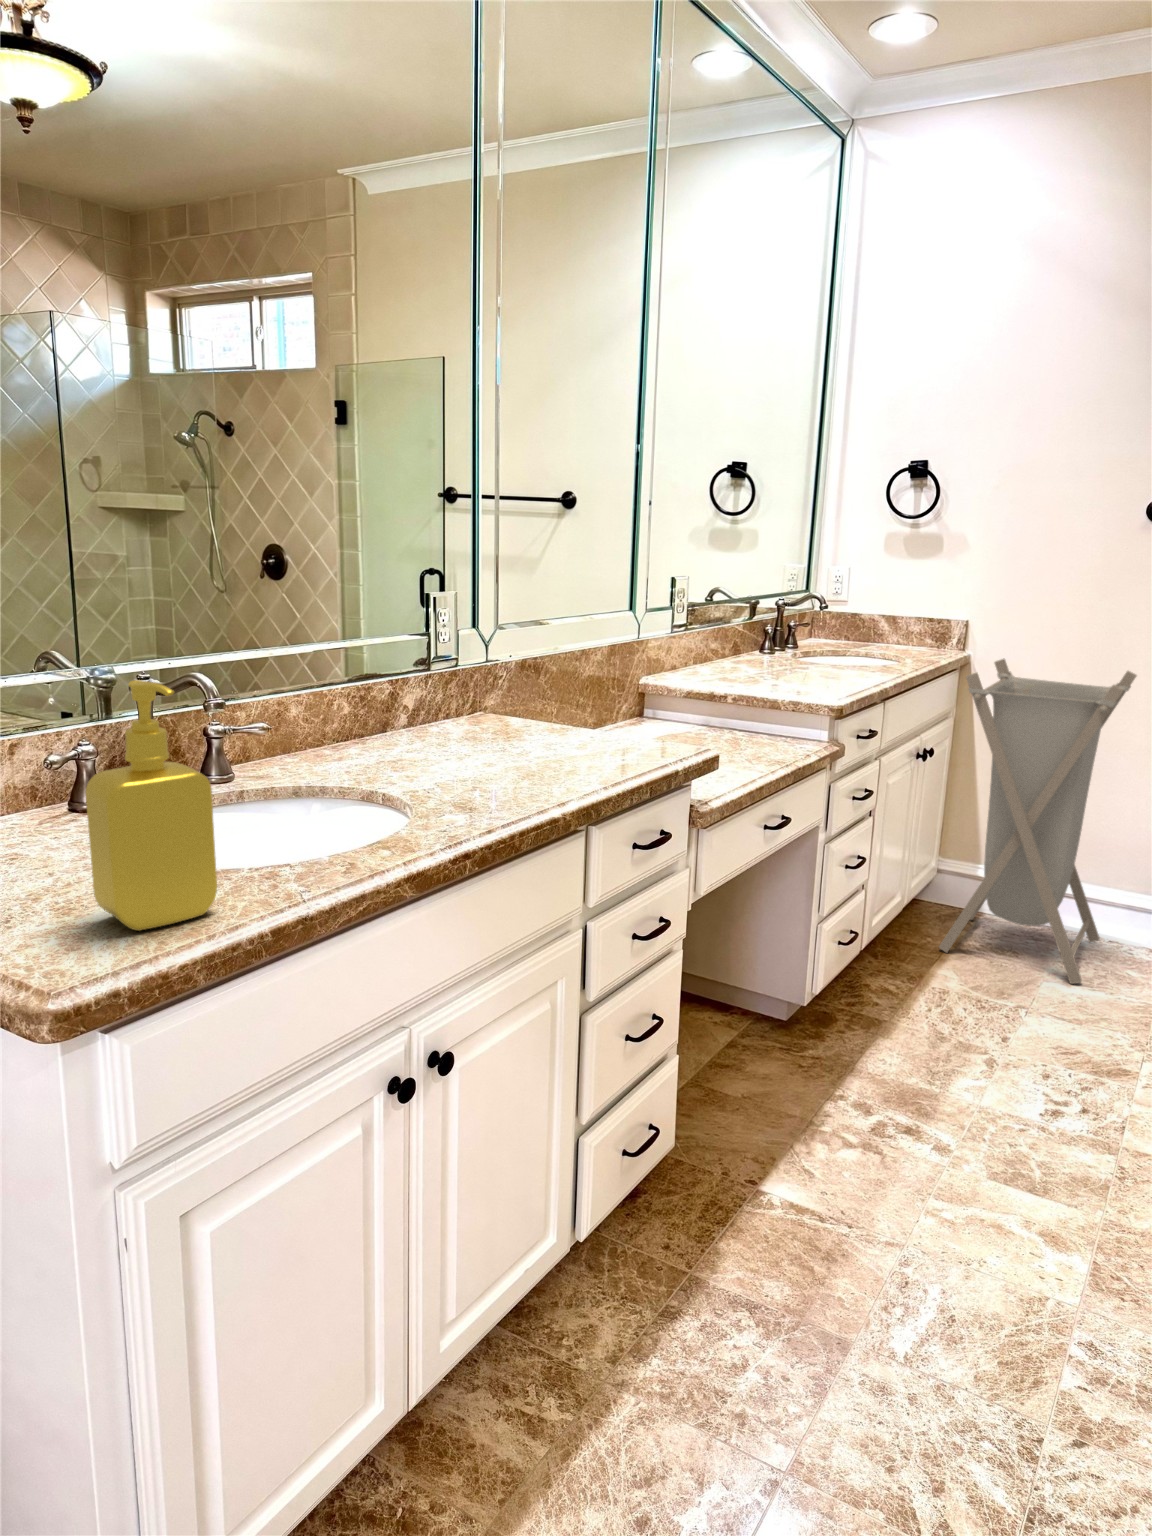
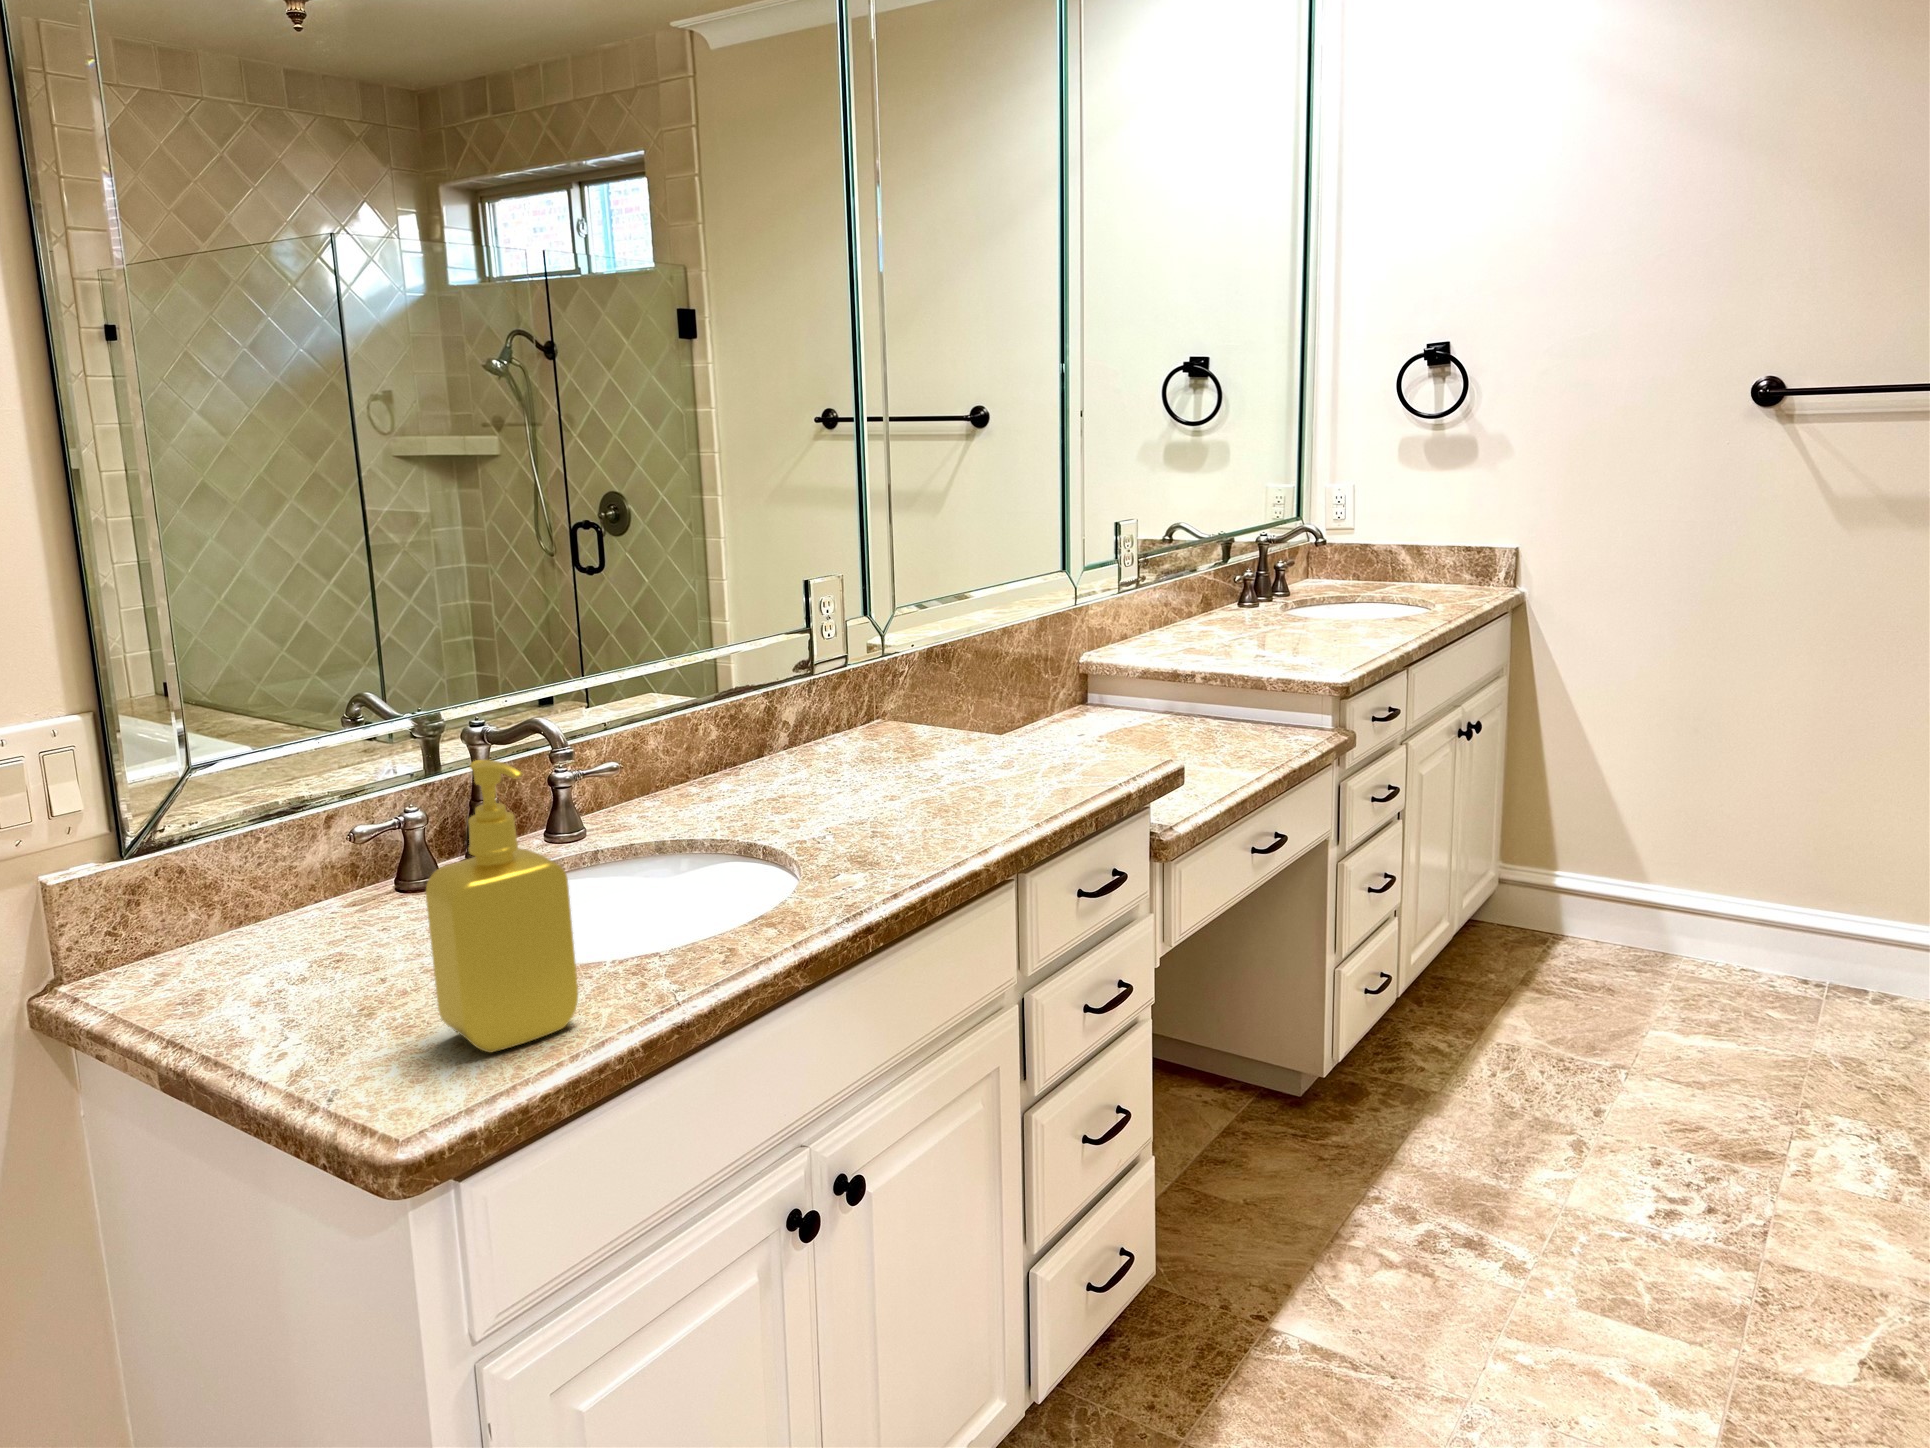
laundry hamper: present [939,658,1137,984] -> none [1504,596,1753,1032]

